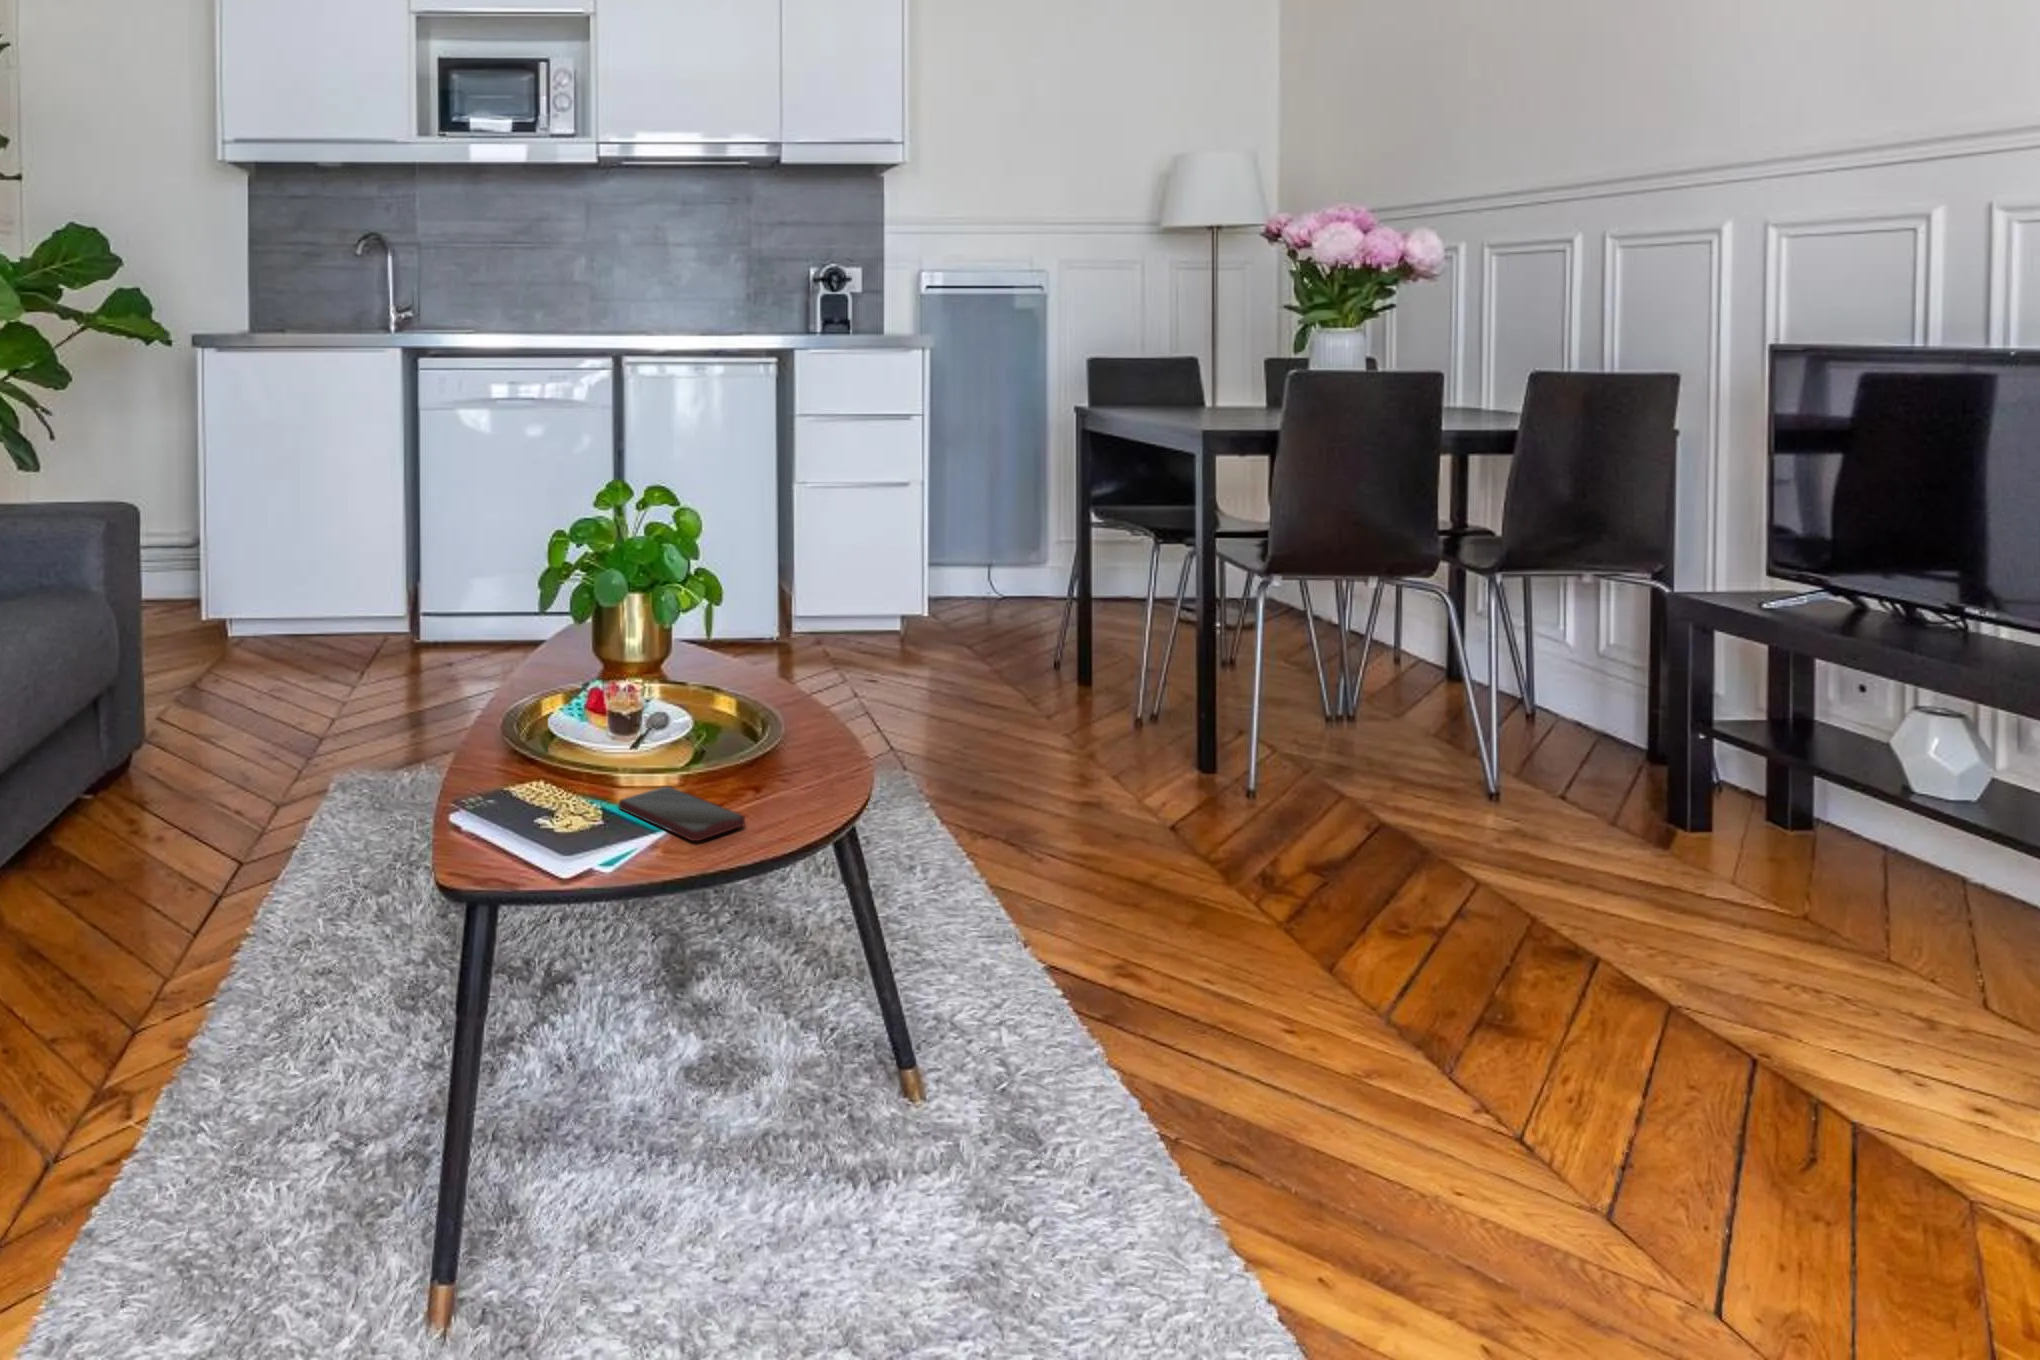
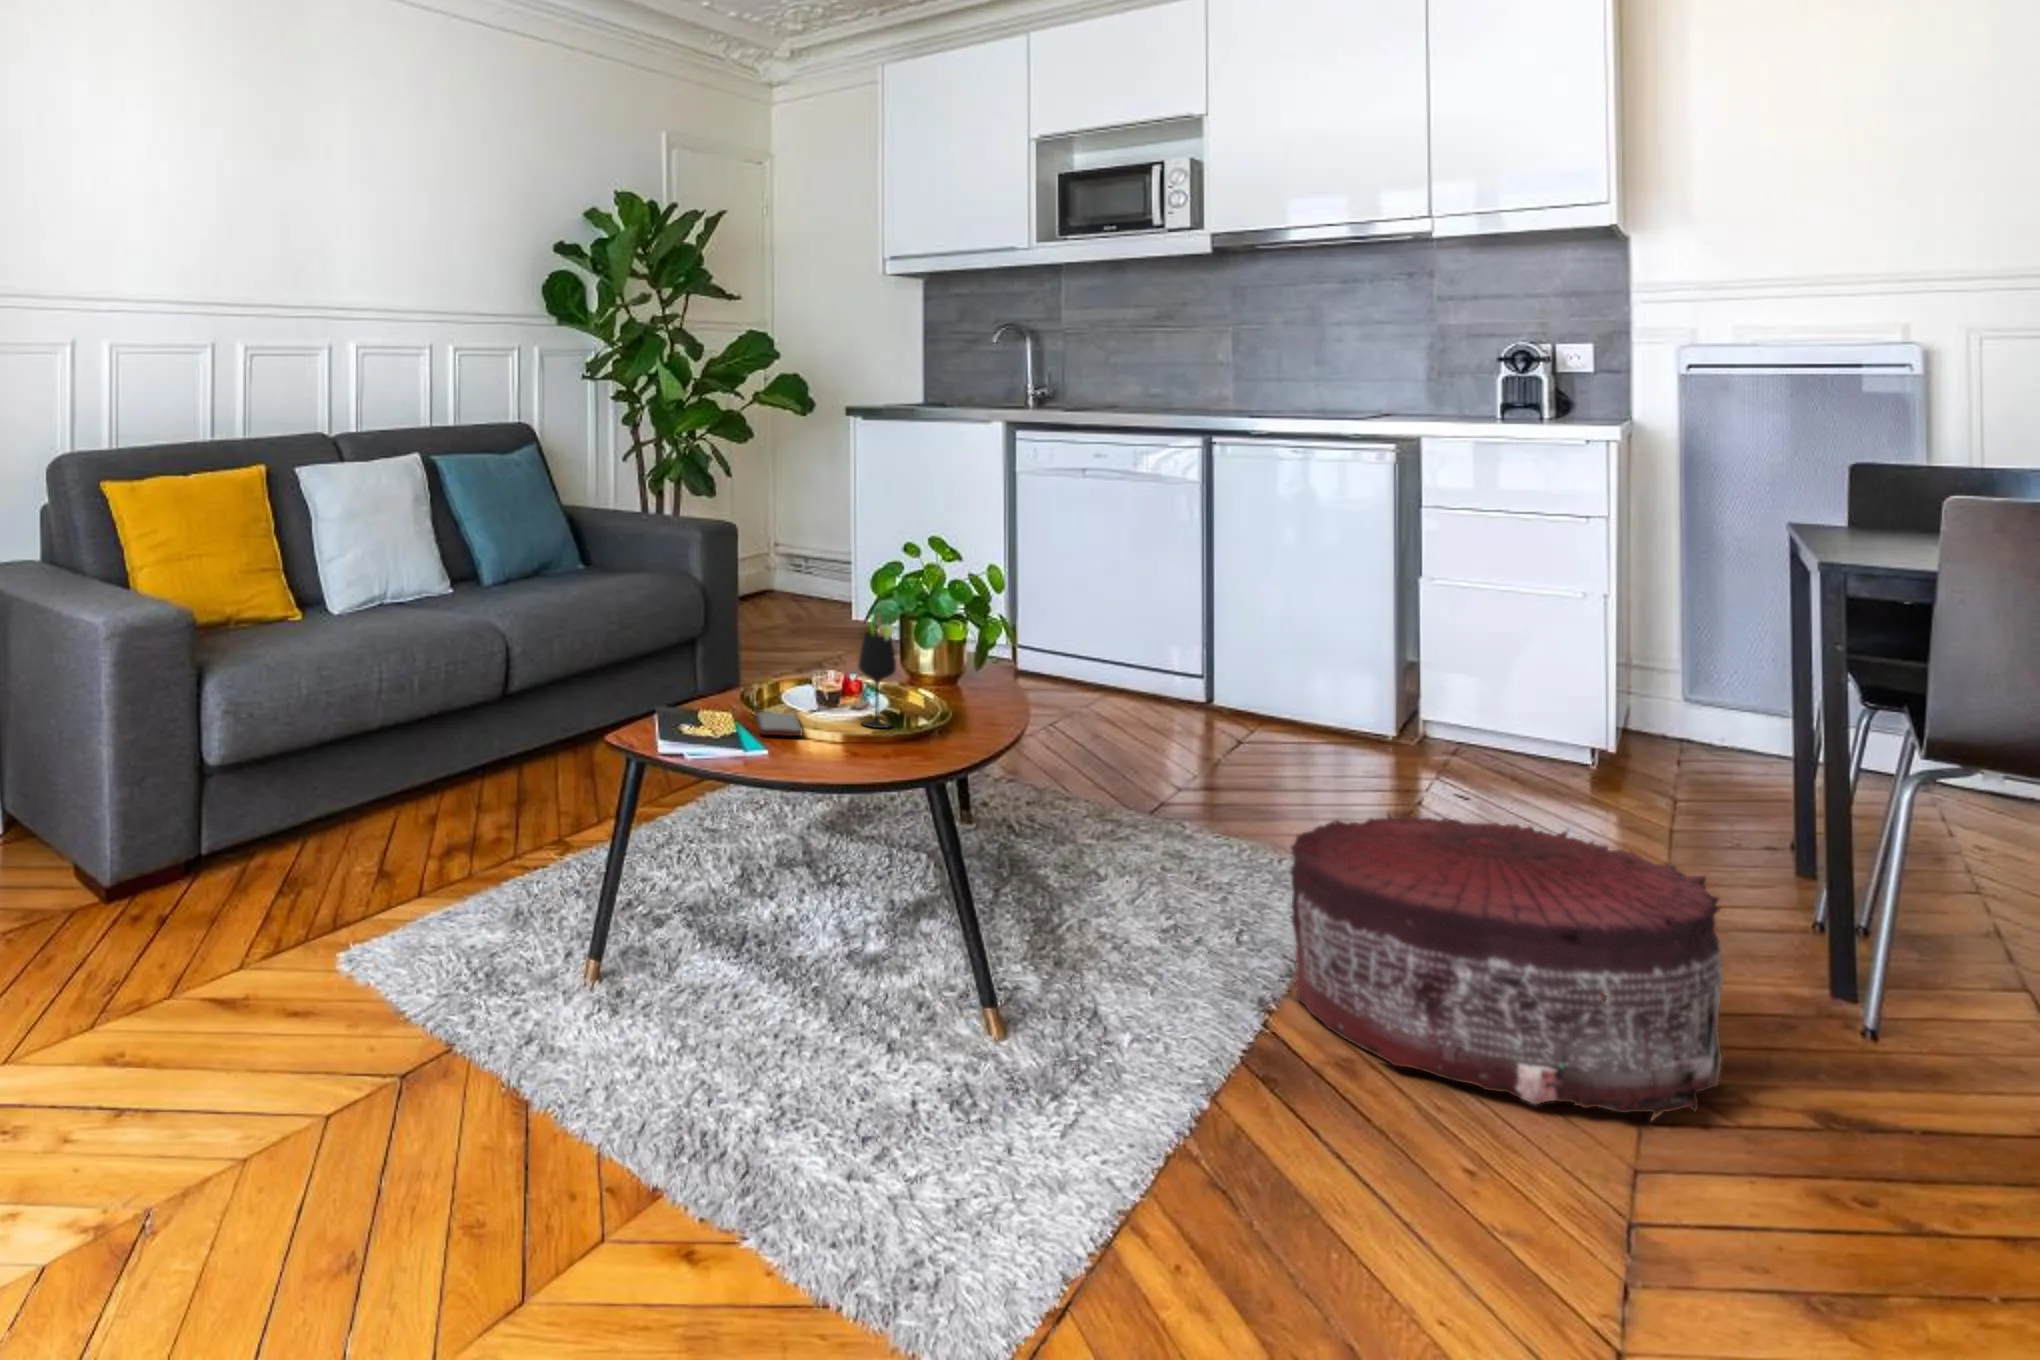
wine glass: none [740,615,801,777] -> present [858,617,896,728]
pouf: none [1088,695,1477,986] -> present [1290,815,1723,1120]

